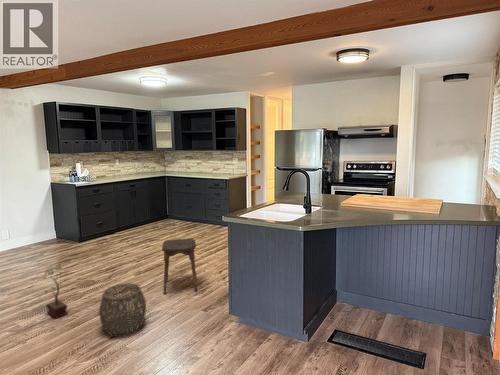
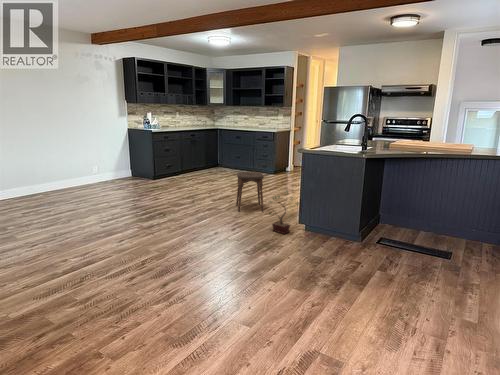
potted plant: present [45,264,68,318] -> present [269,191,299,234]
woven basket: present [99,283,146,334] -> none [201,197,234,231]

